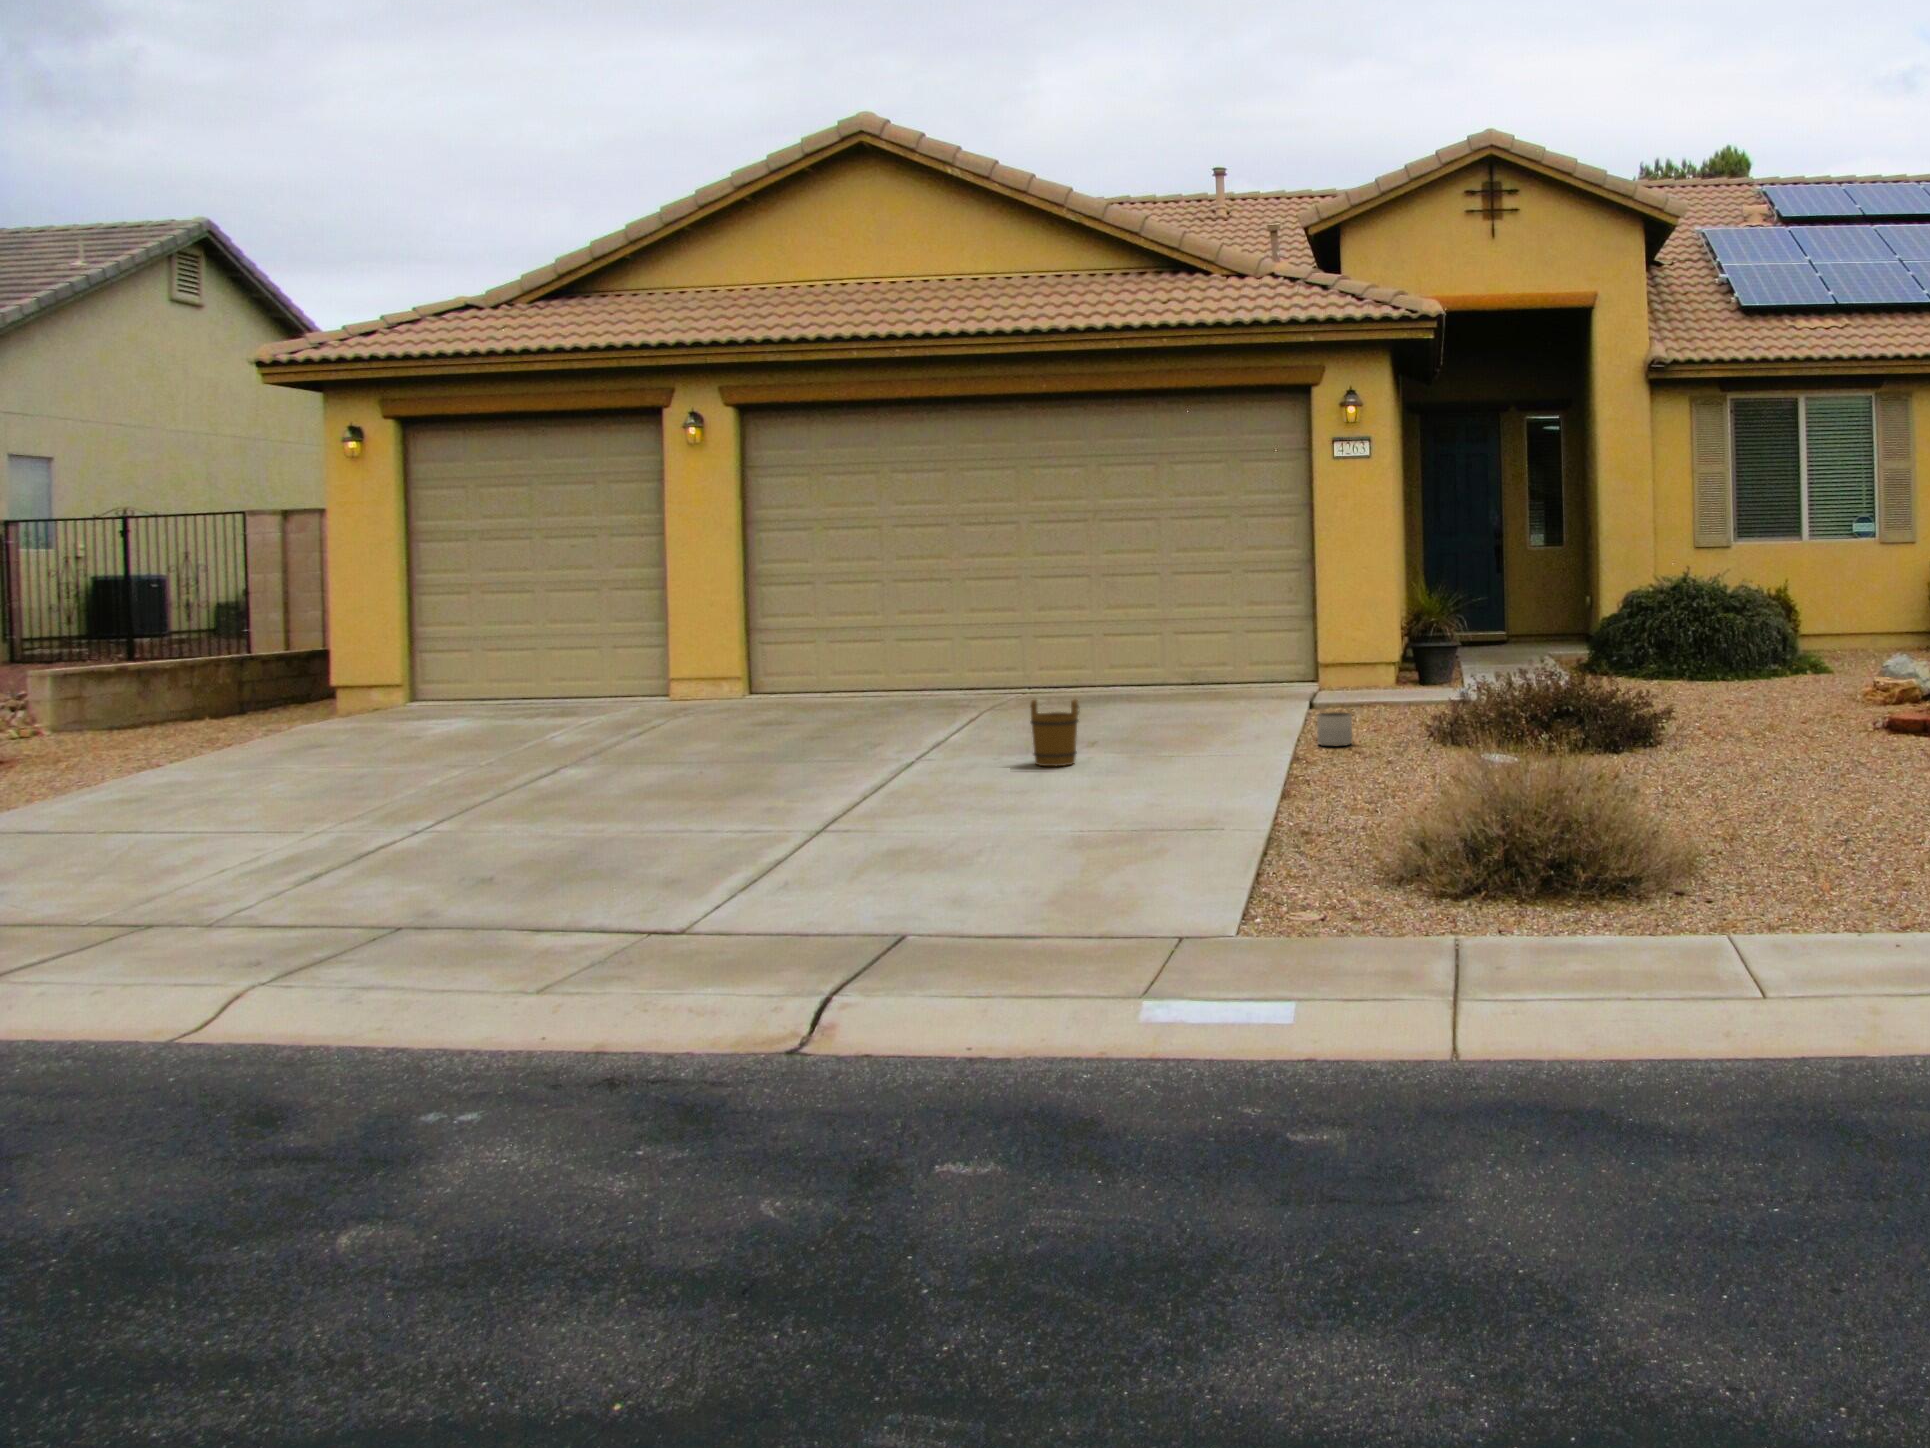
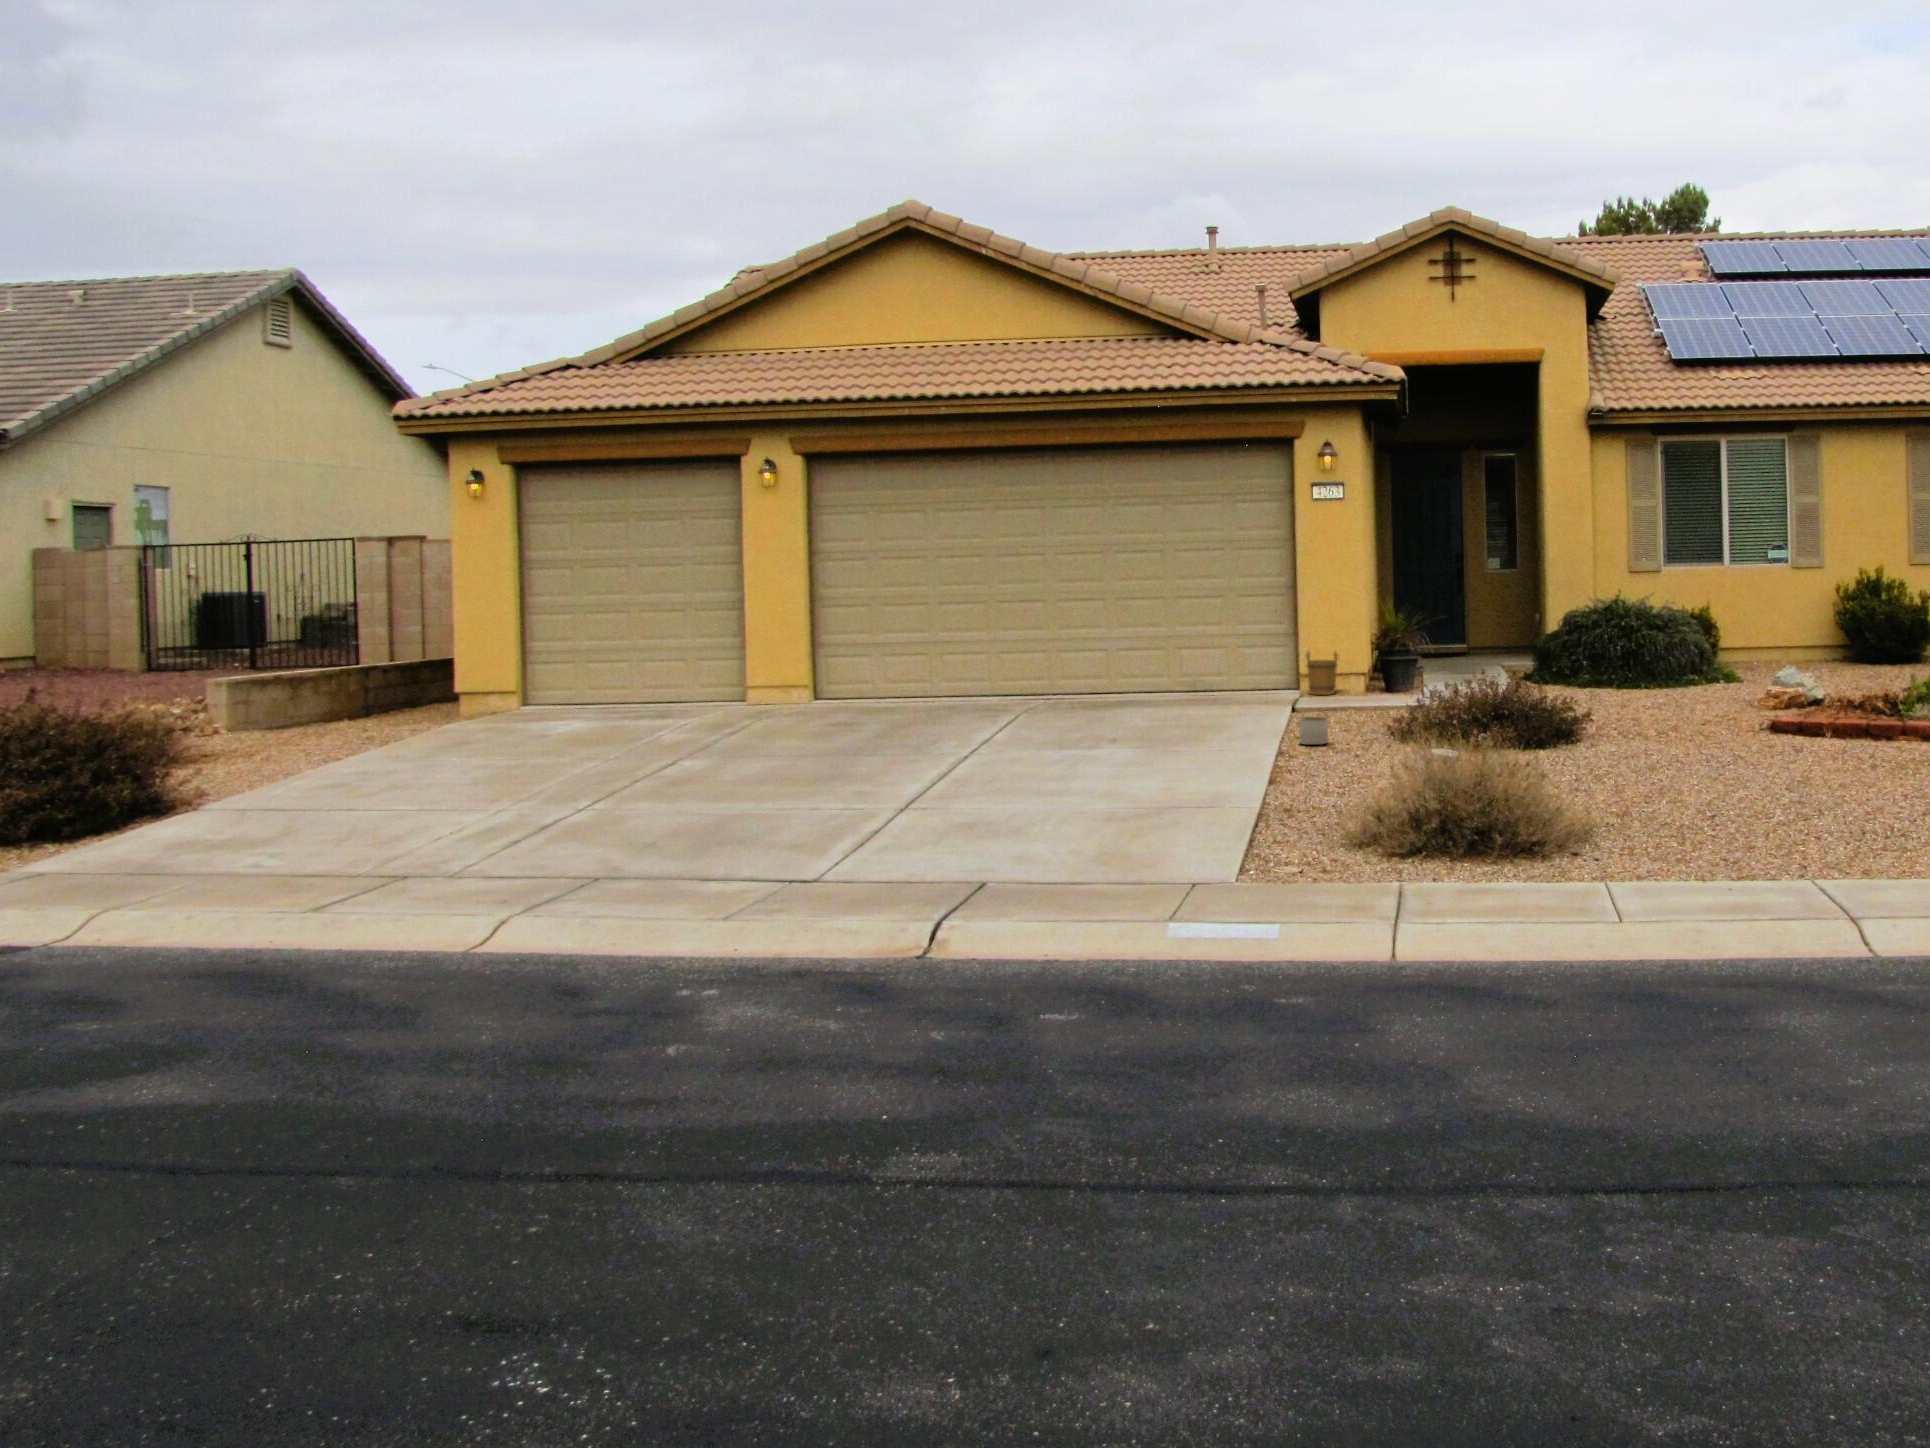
bucket: present [1031,700,1079,766] -> present [1306,650,1338,695]

